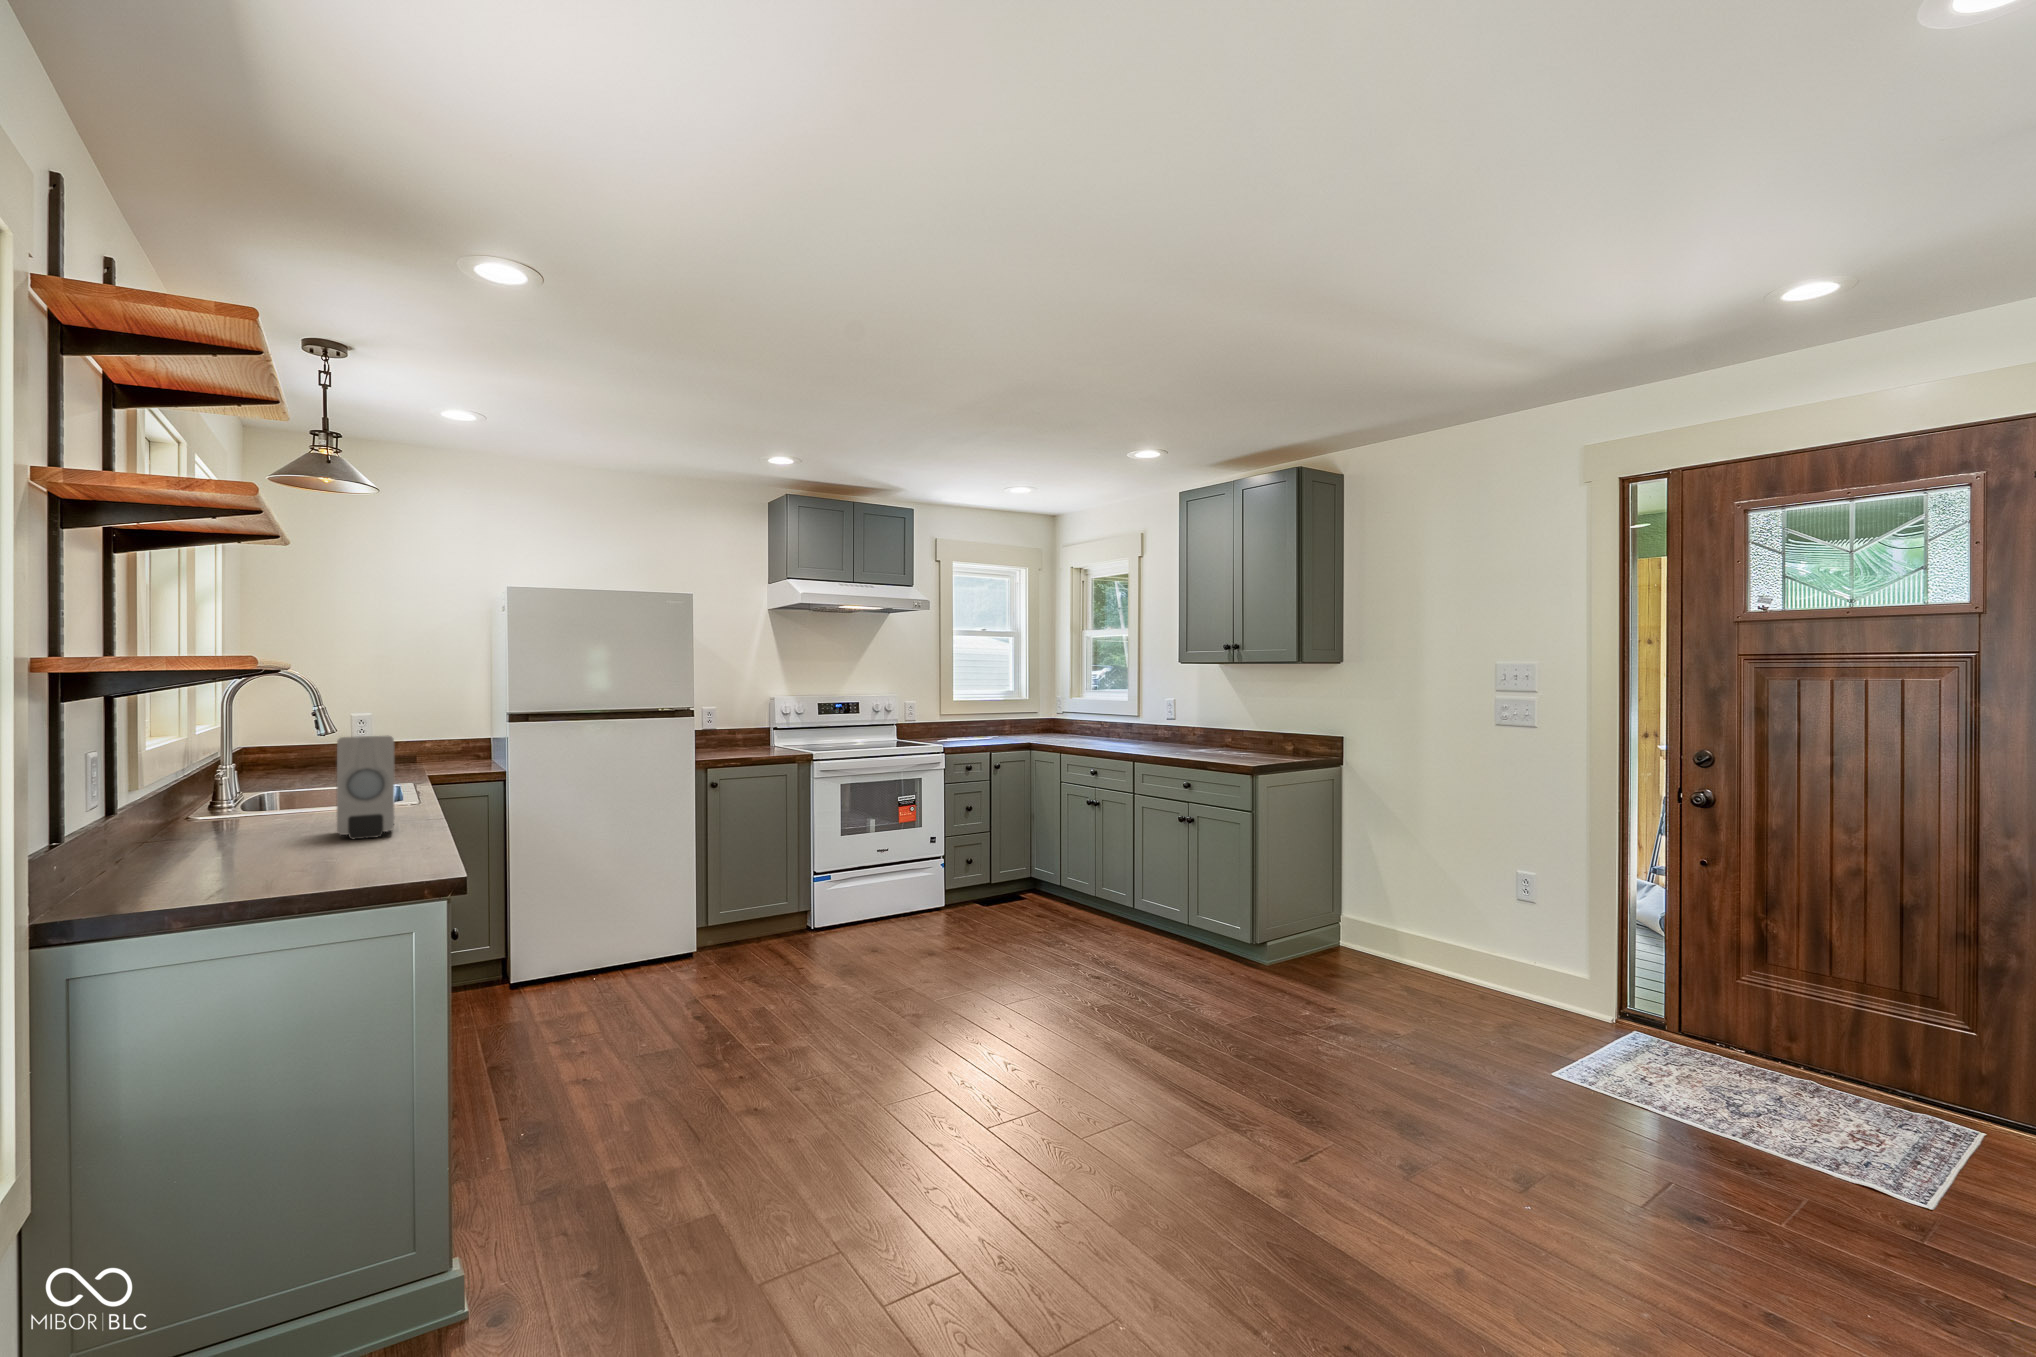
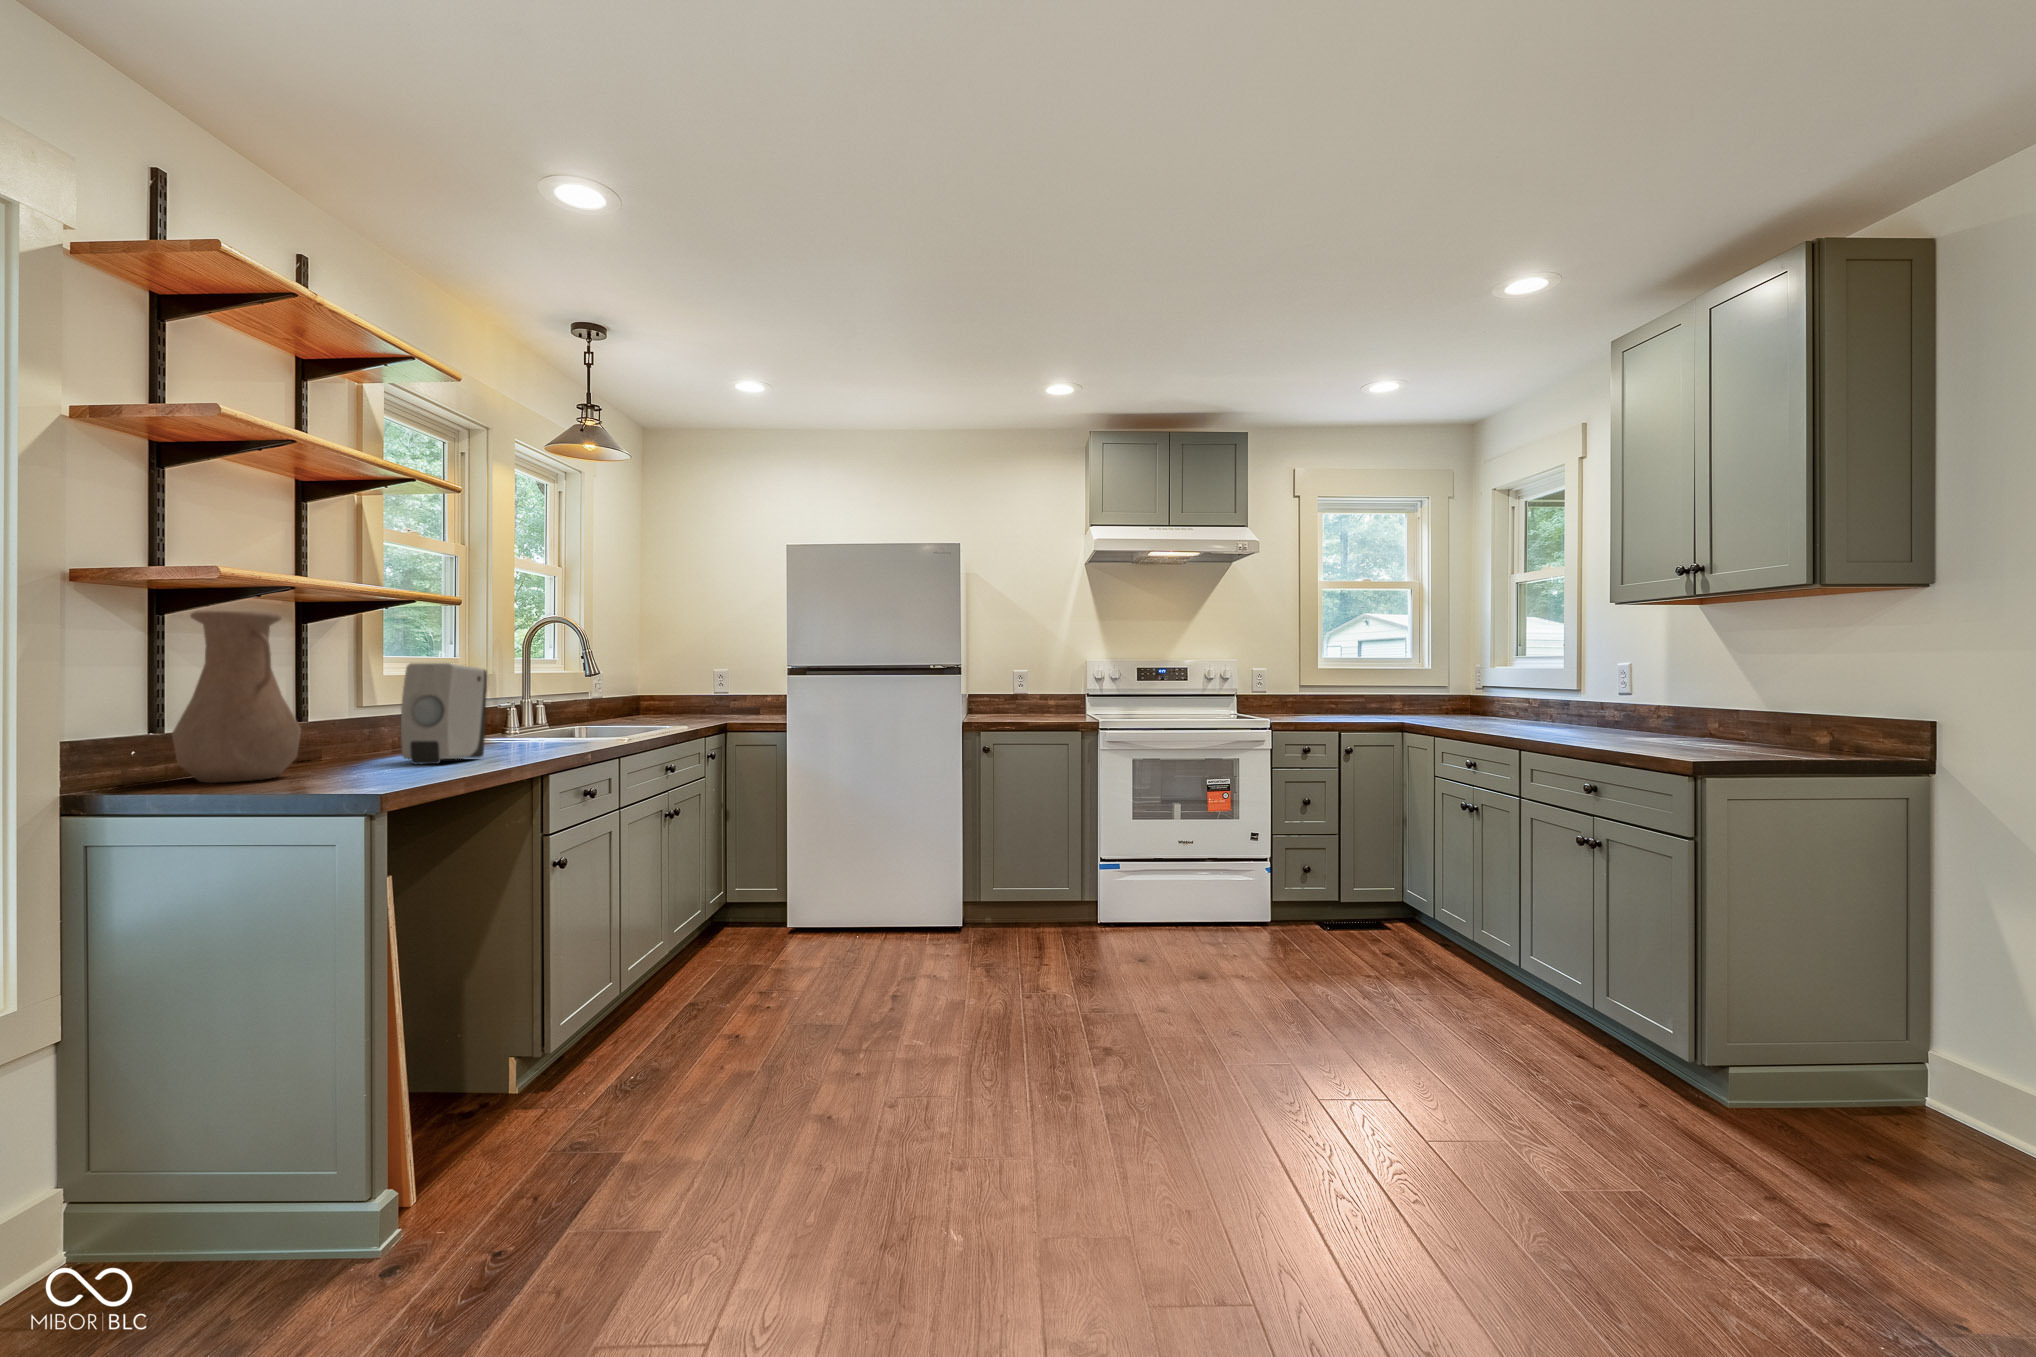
vase: none [186,697,316,875] -> present [172,610,301,783]

